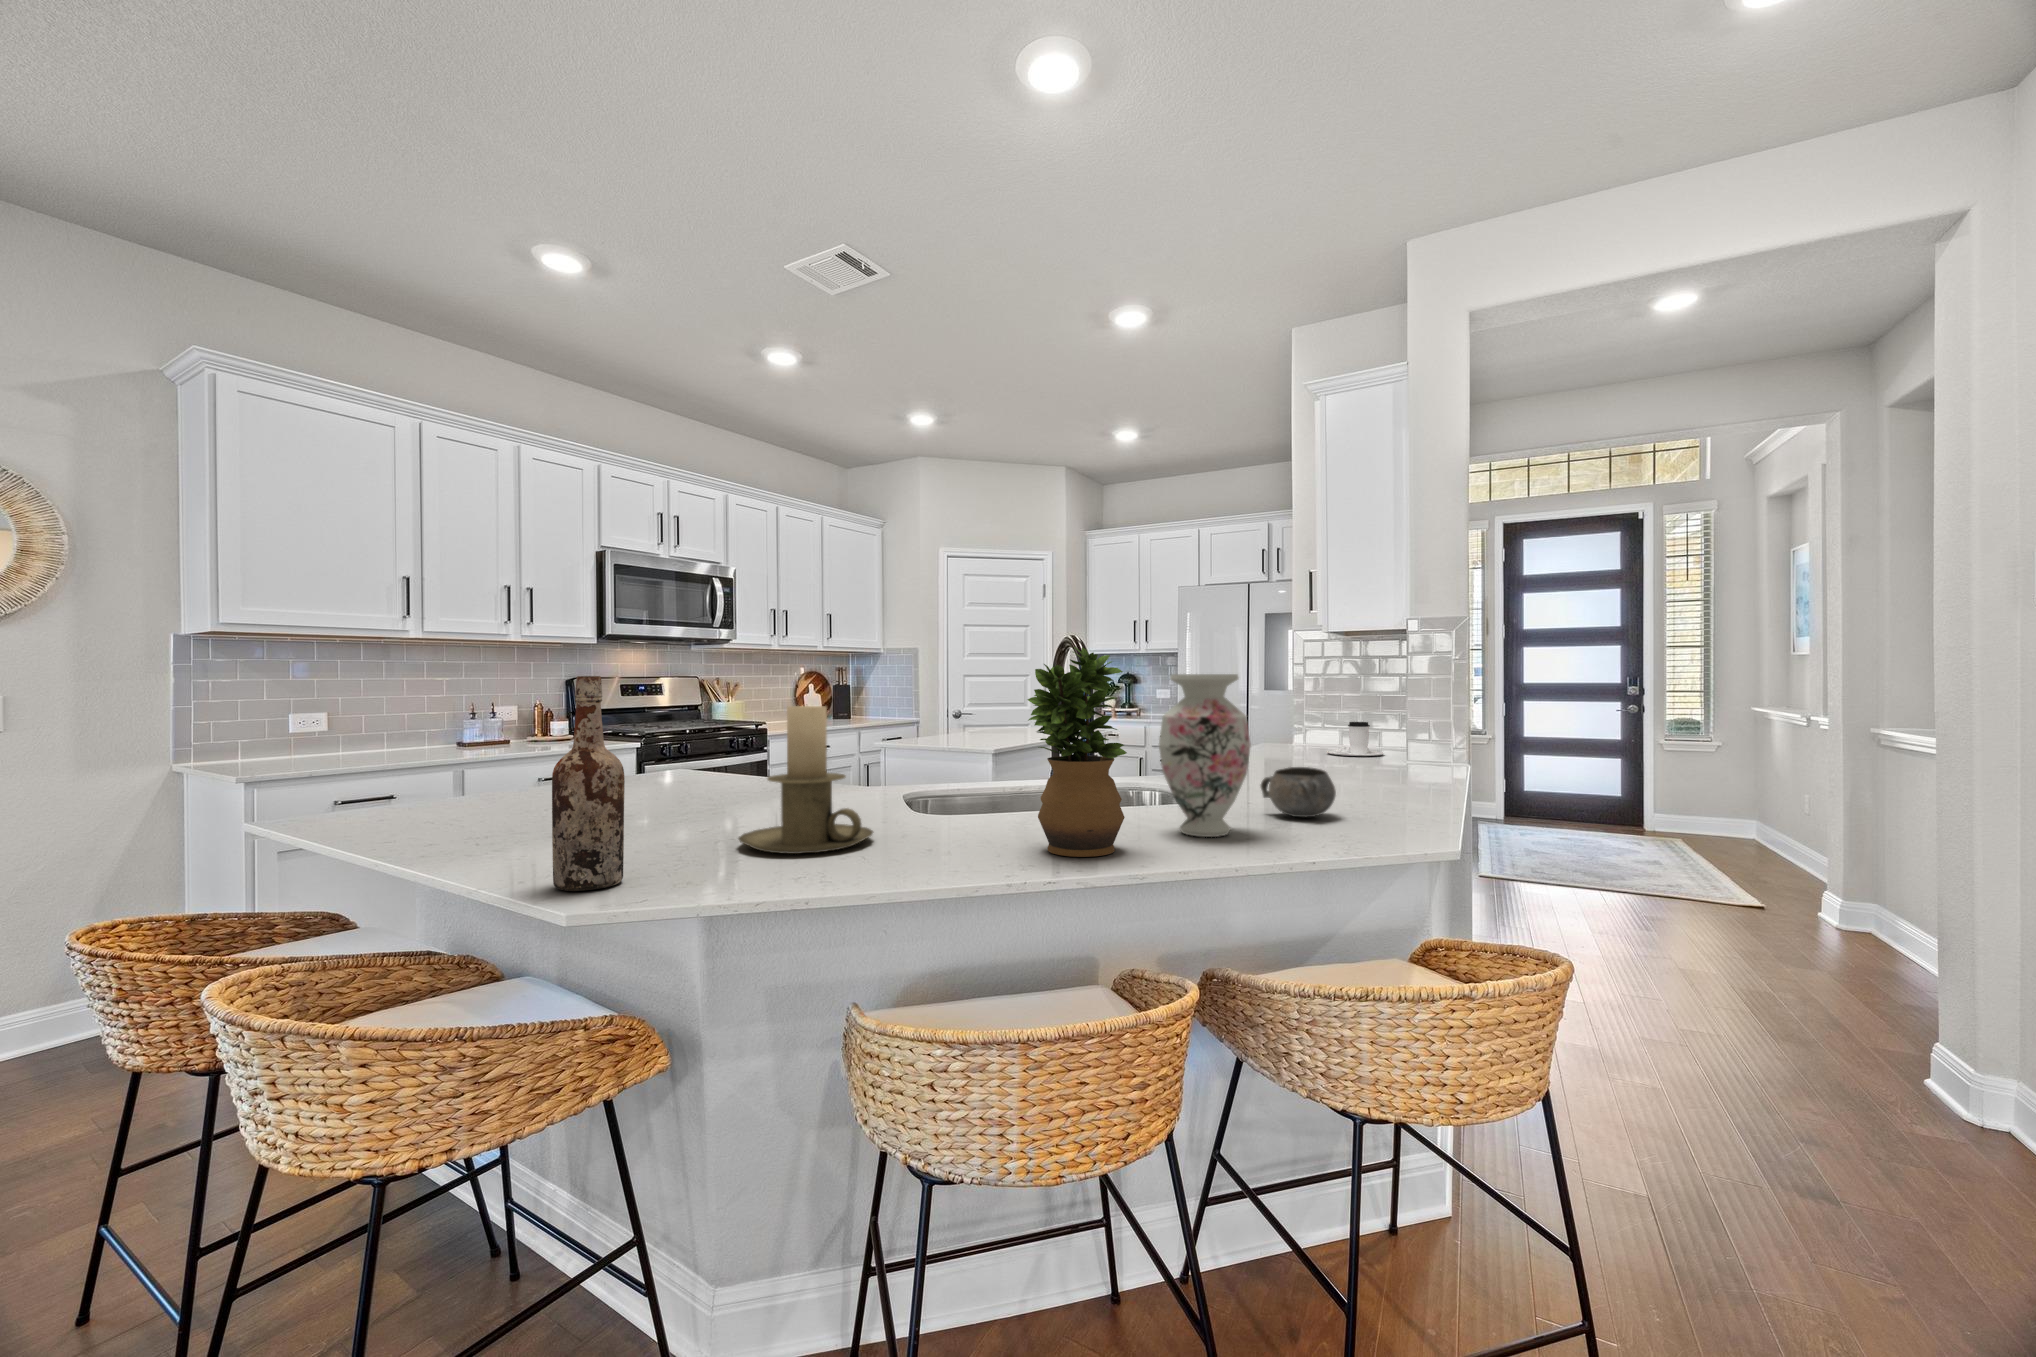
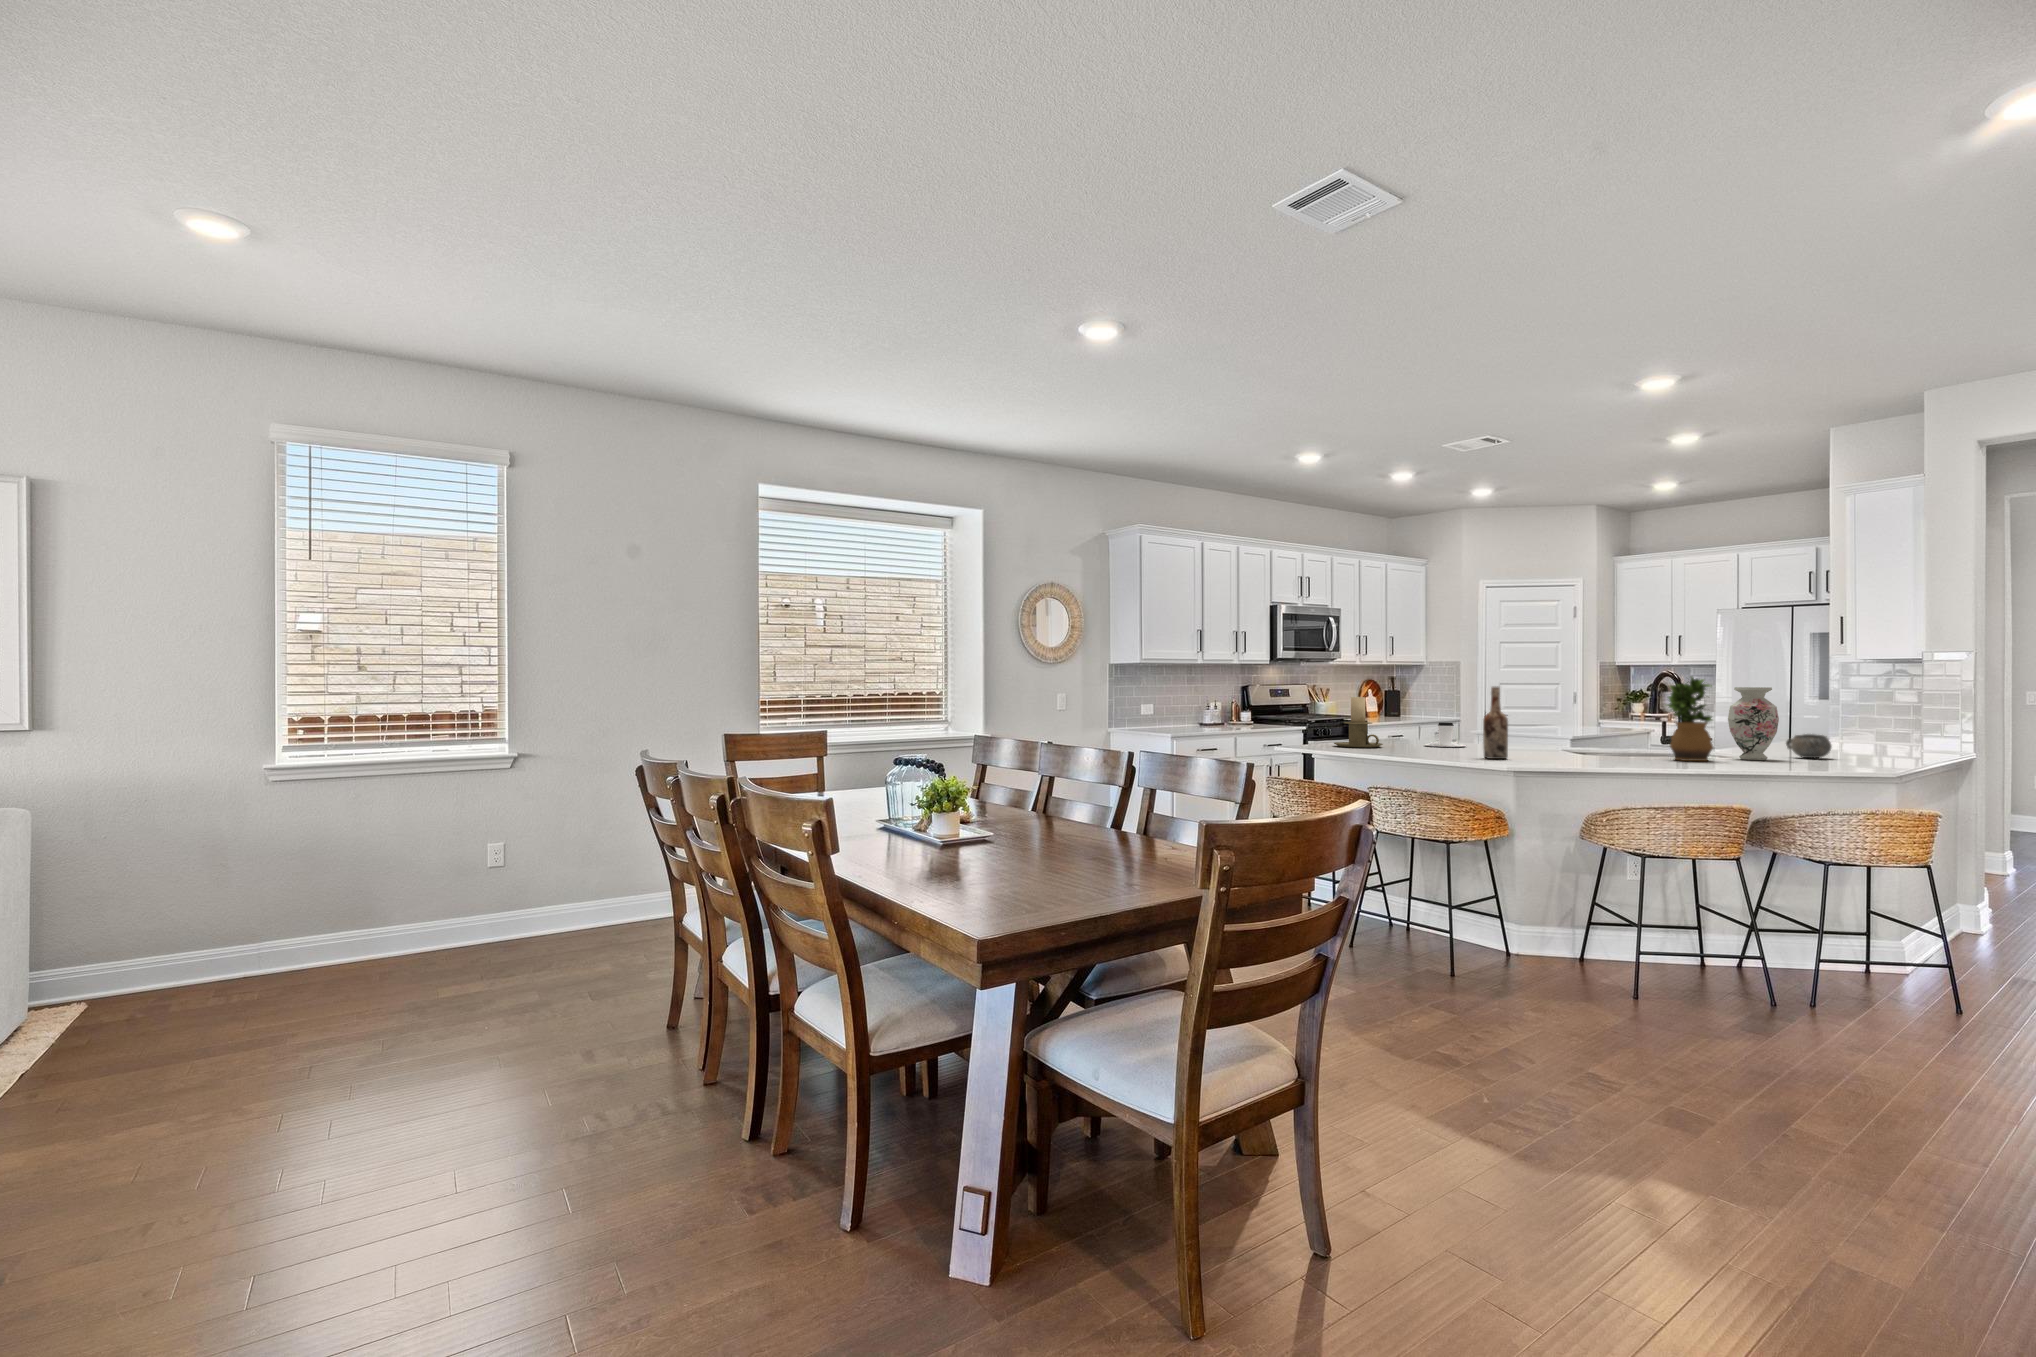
candle holder: present [738,705,873,854] -> present [1334,697,1383,748]
coffee cup: present [1327,722,1384,756] -> present [1424,722,1466,747]

